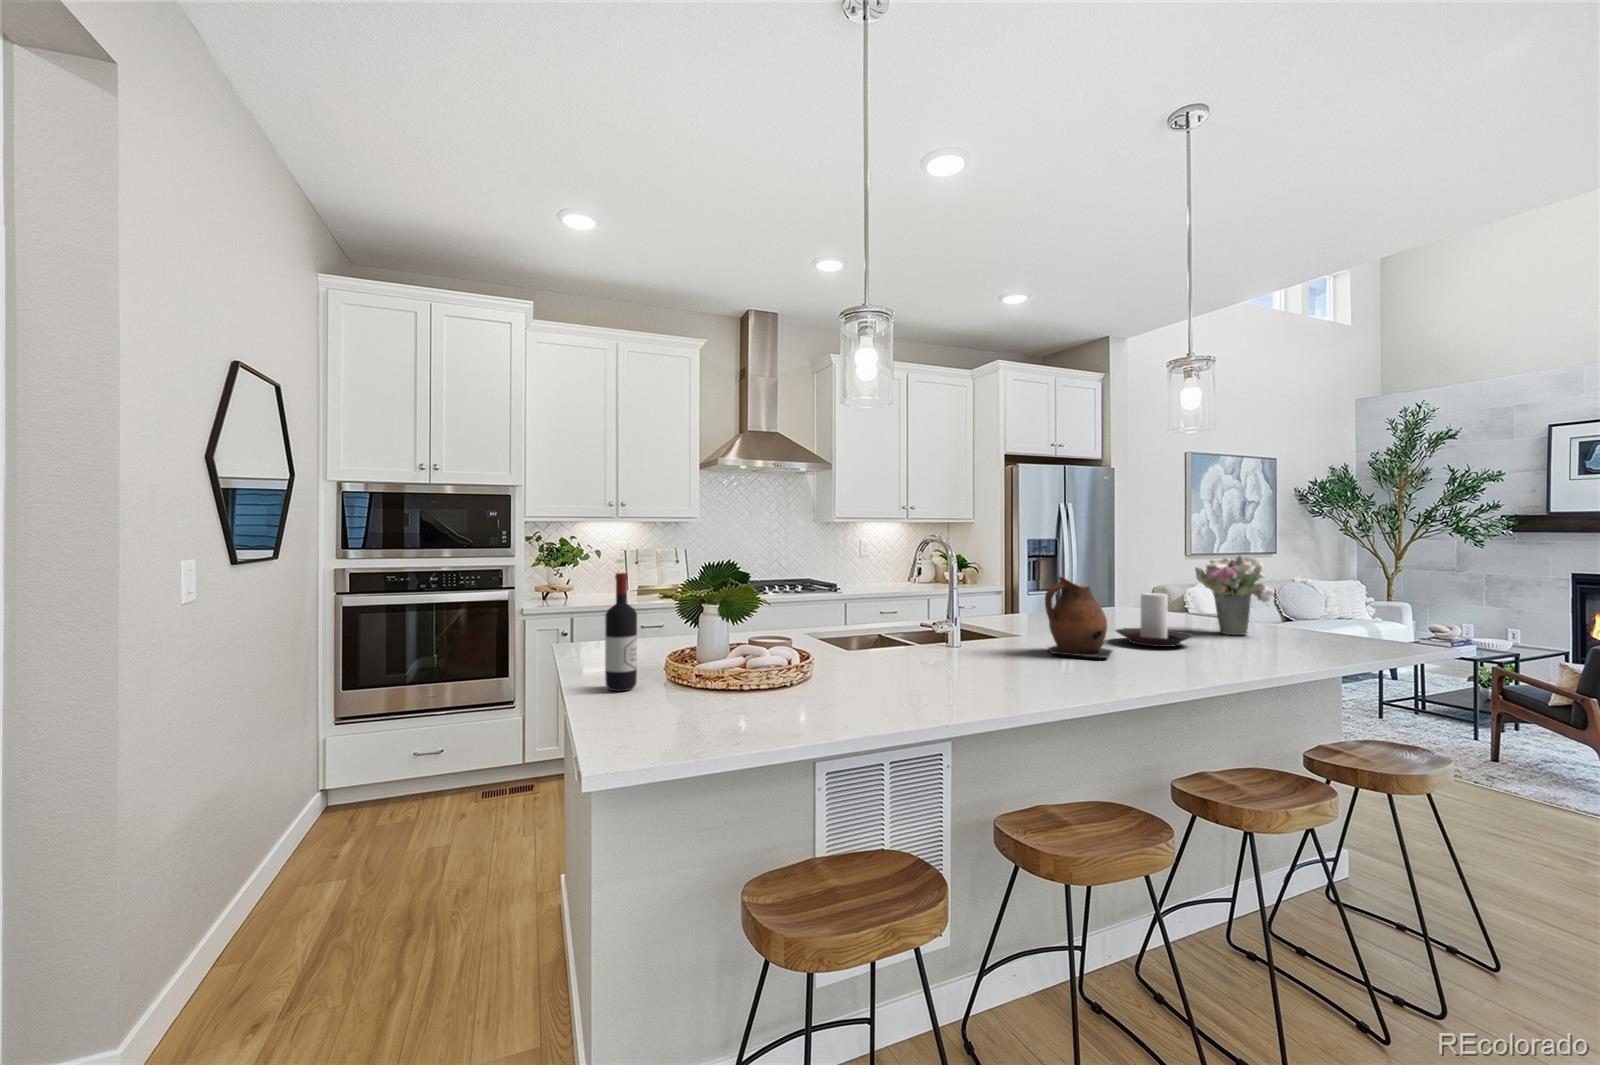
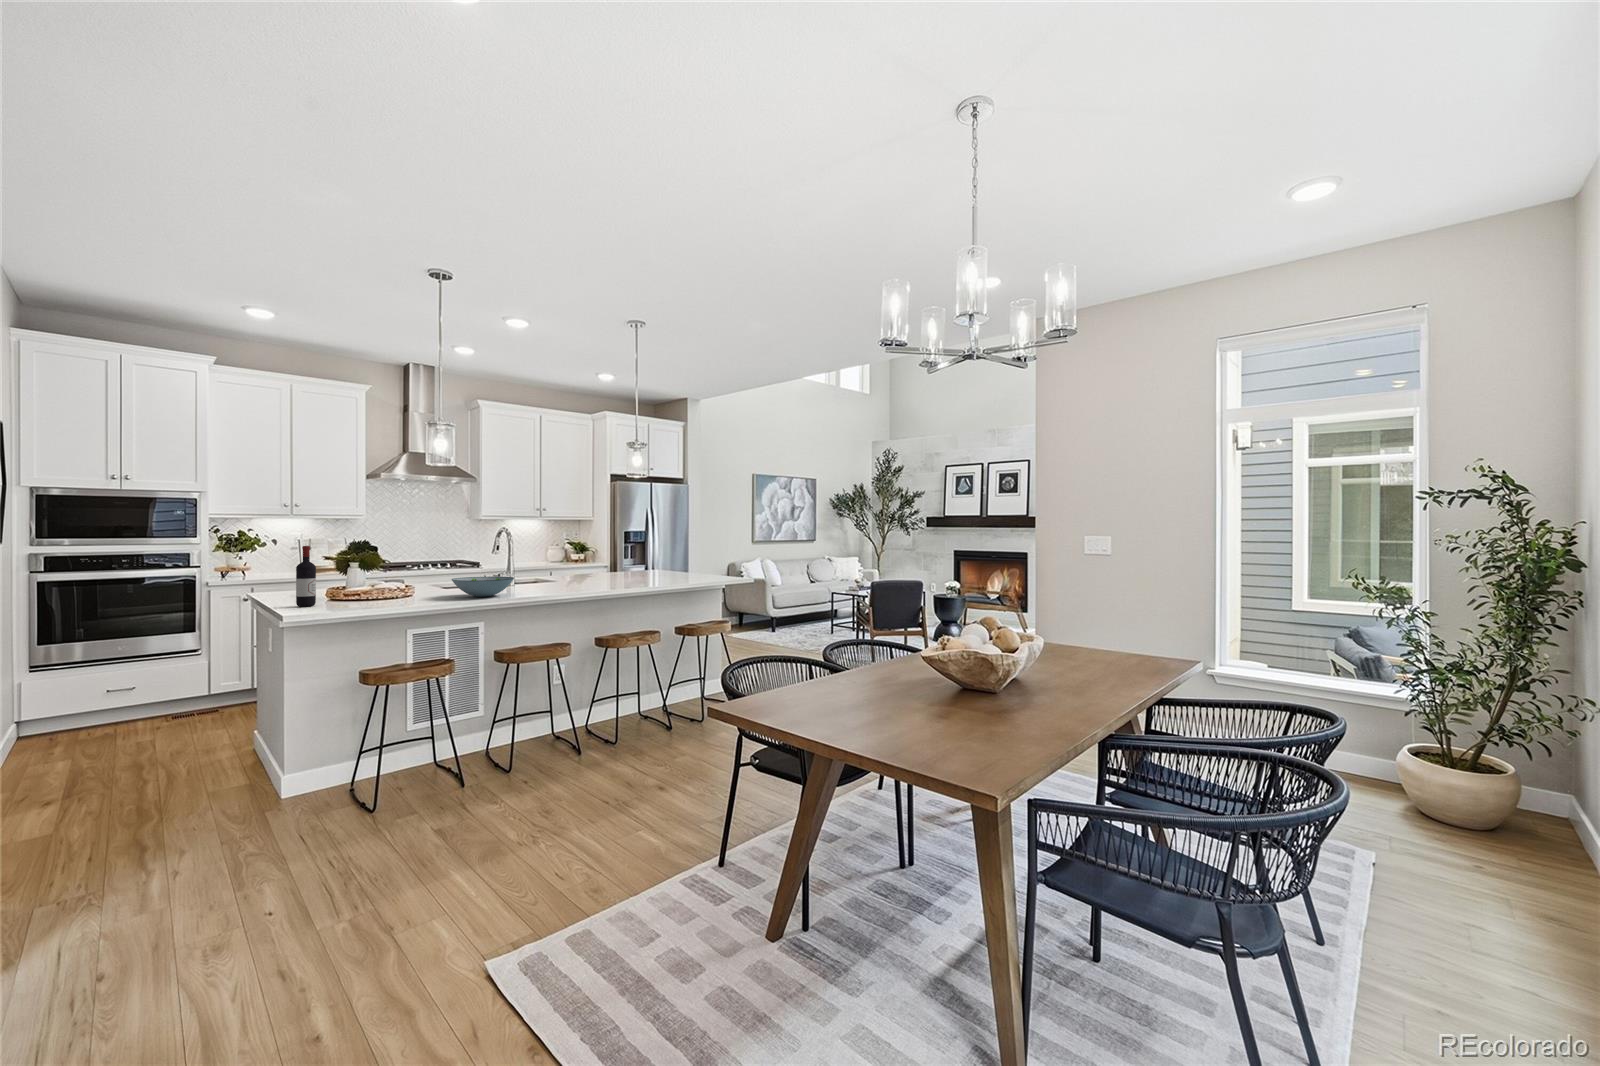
flower bouquet: present [1195,556,1274,635] -> none [666,538,701,579]
ceramic pitcher: present [1045,576,1112,658] -> none [565,548,603,589]
candle holder: present [1116,593,1194,647] -> none [614,556,651,584]
decorative bowl: none [861,631,977,677] -> present [452,577,514,597]

